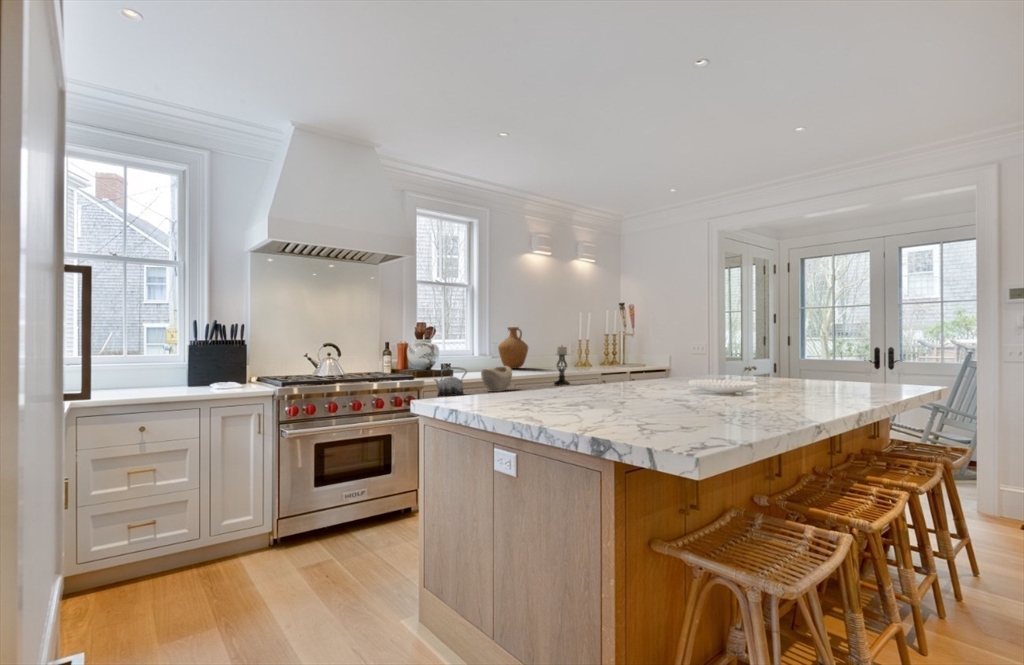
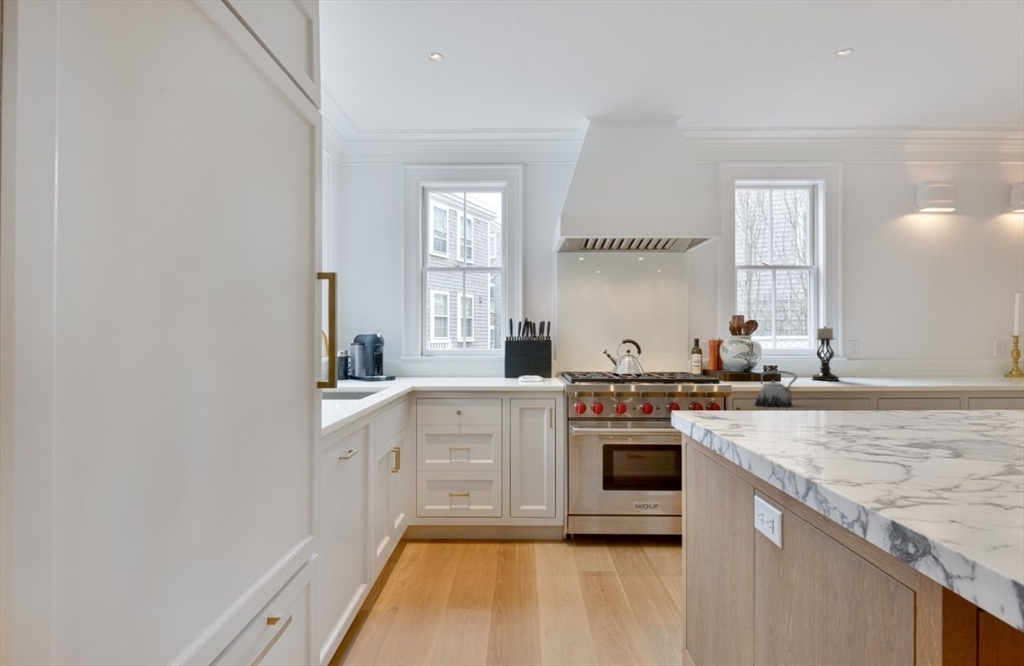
vase: present [498,327,528,369] -> none [861,319,915,377]
candle holder: present [554,346,570,386] -> present [812,326,839,381]
decorative bowl: present [481,366,512,392] -> none [822,373,874,407]

